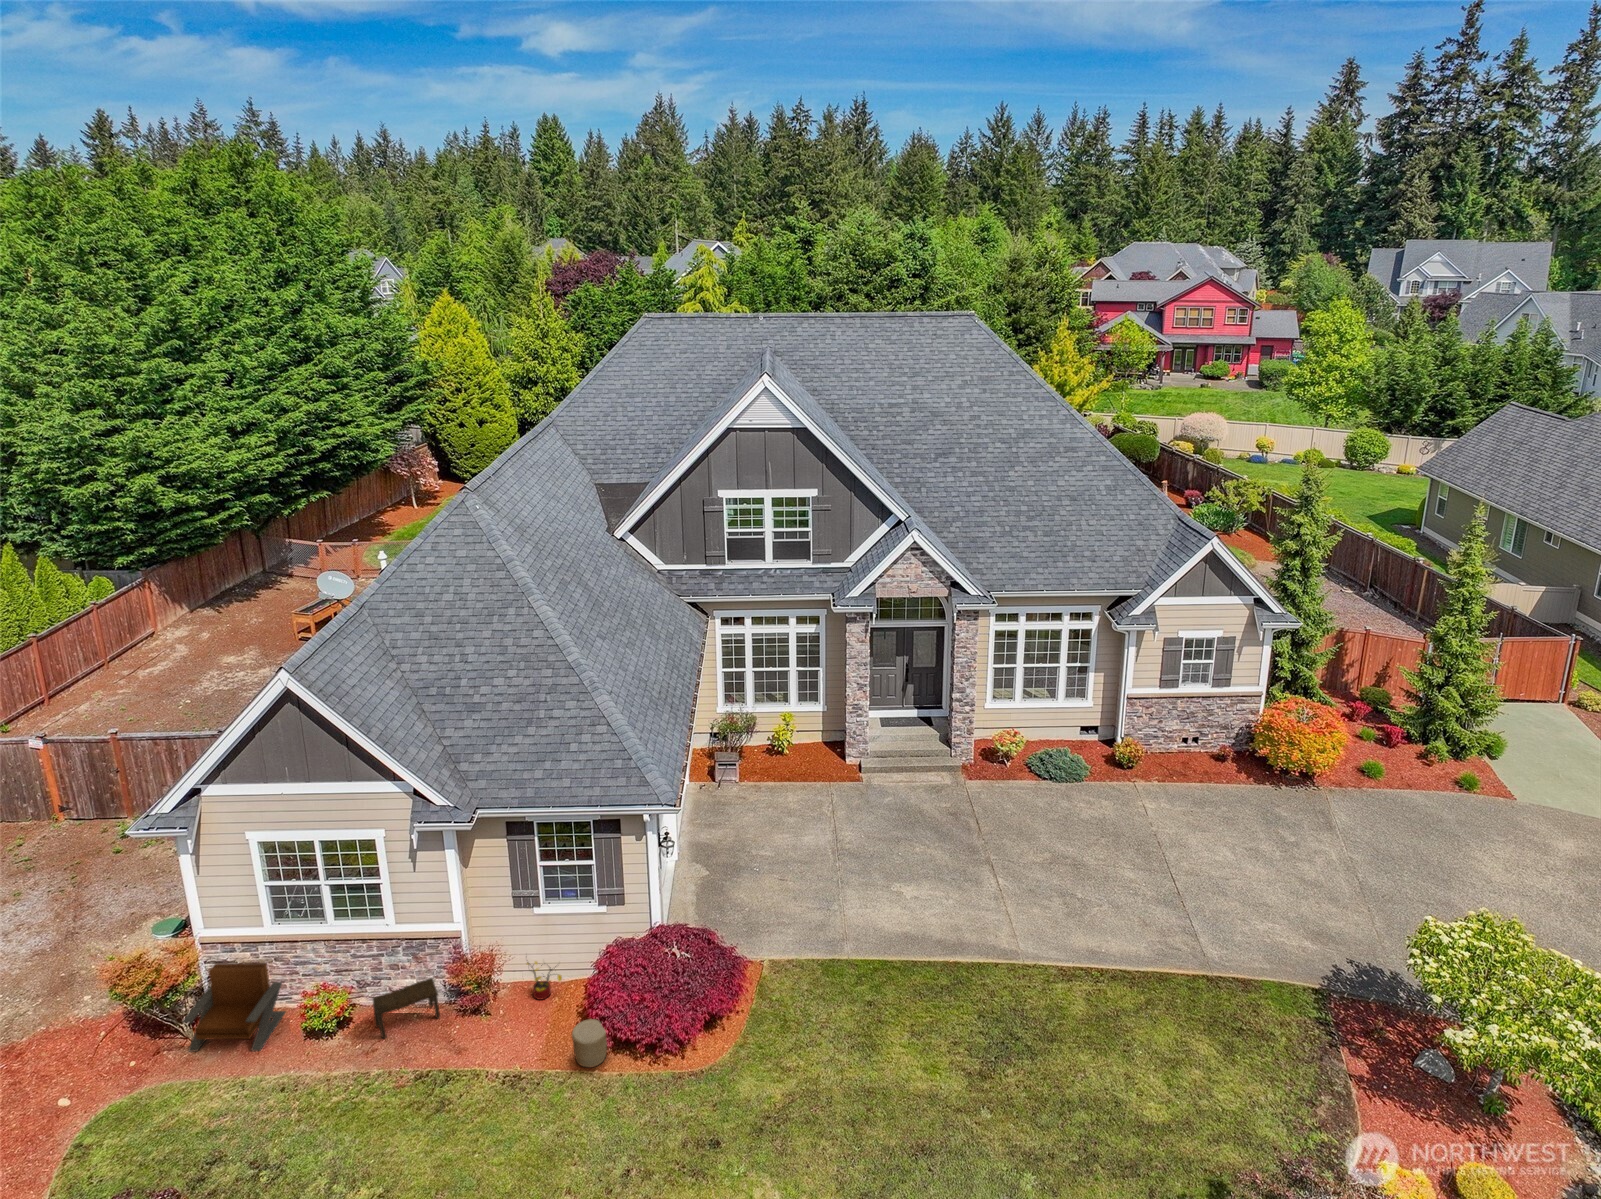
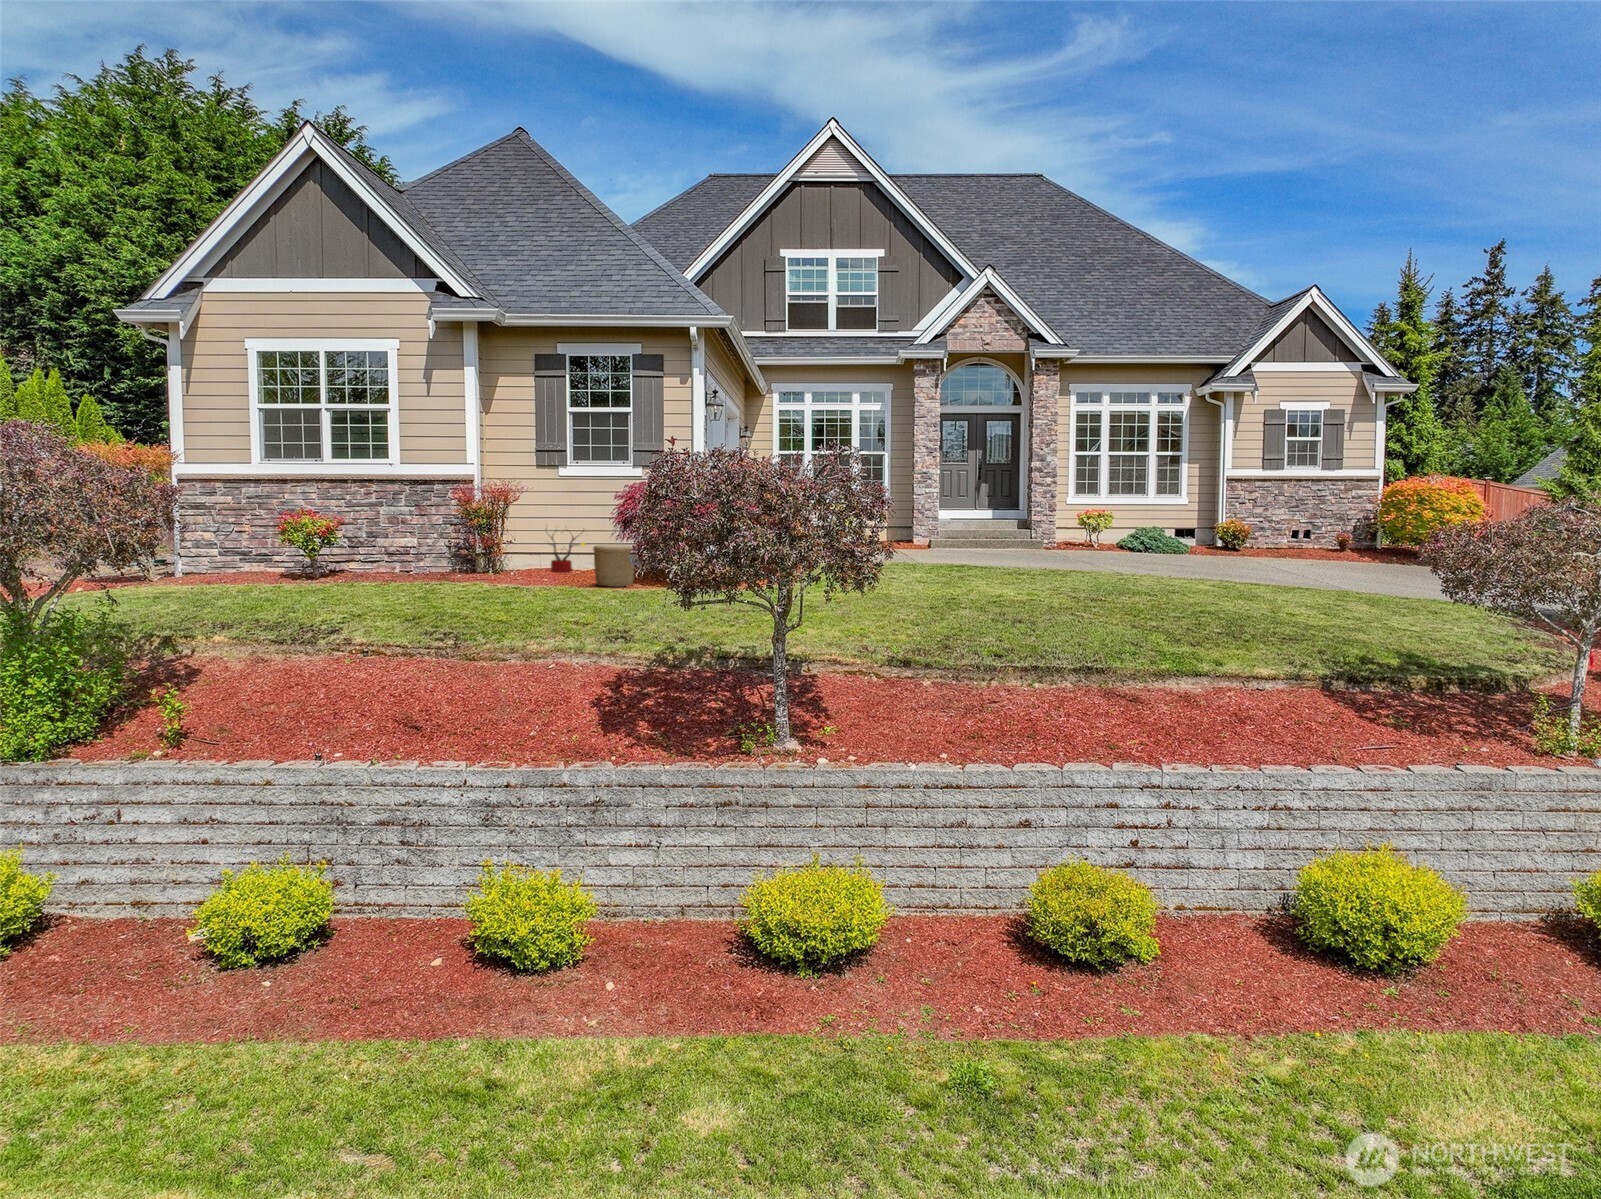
lounge chair: present [183,963,286,1052] -> none [143,496,264,575]
bench: present [373,978,440,1039] -> none [364,534,441,576]

